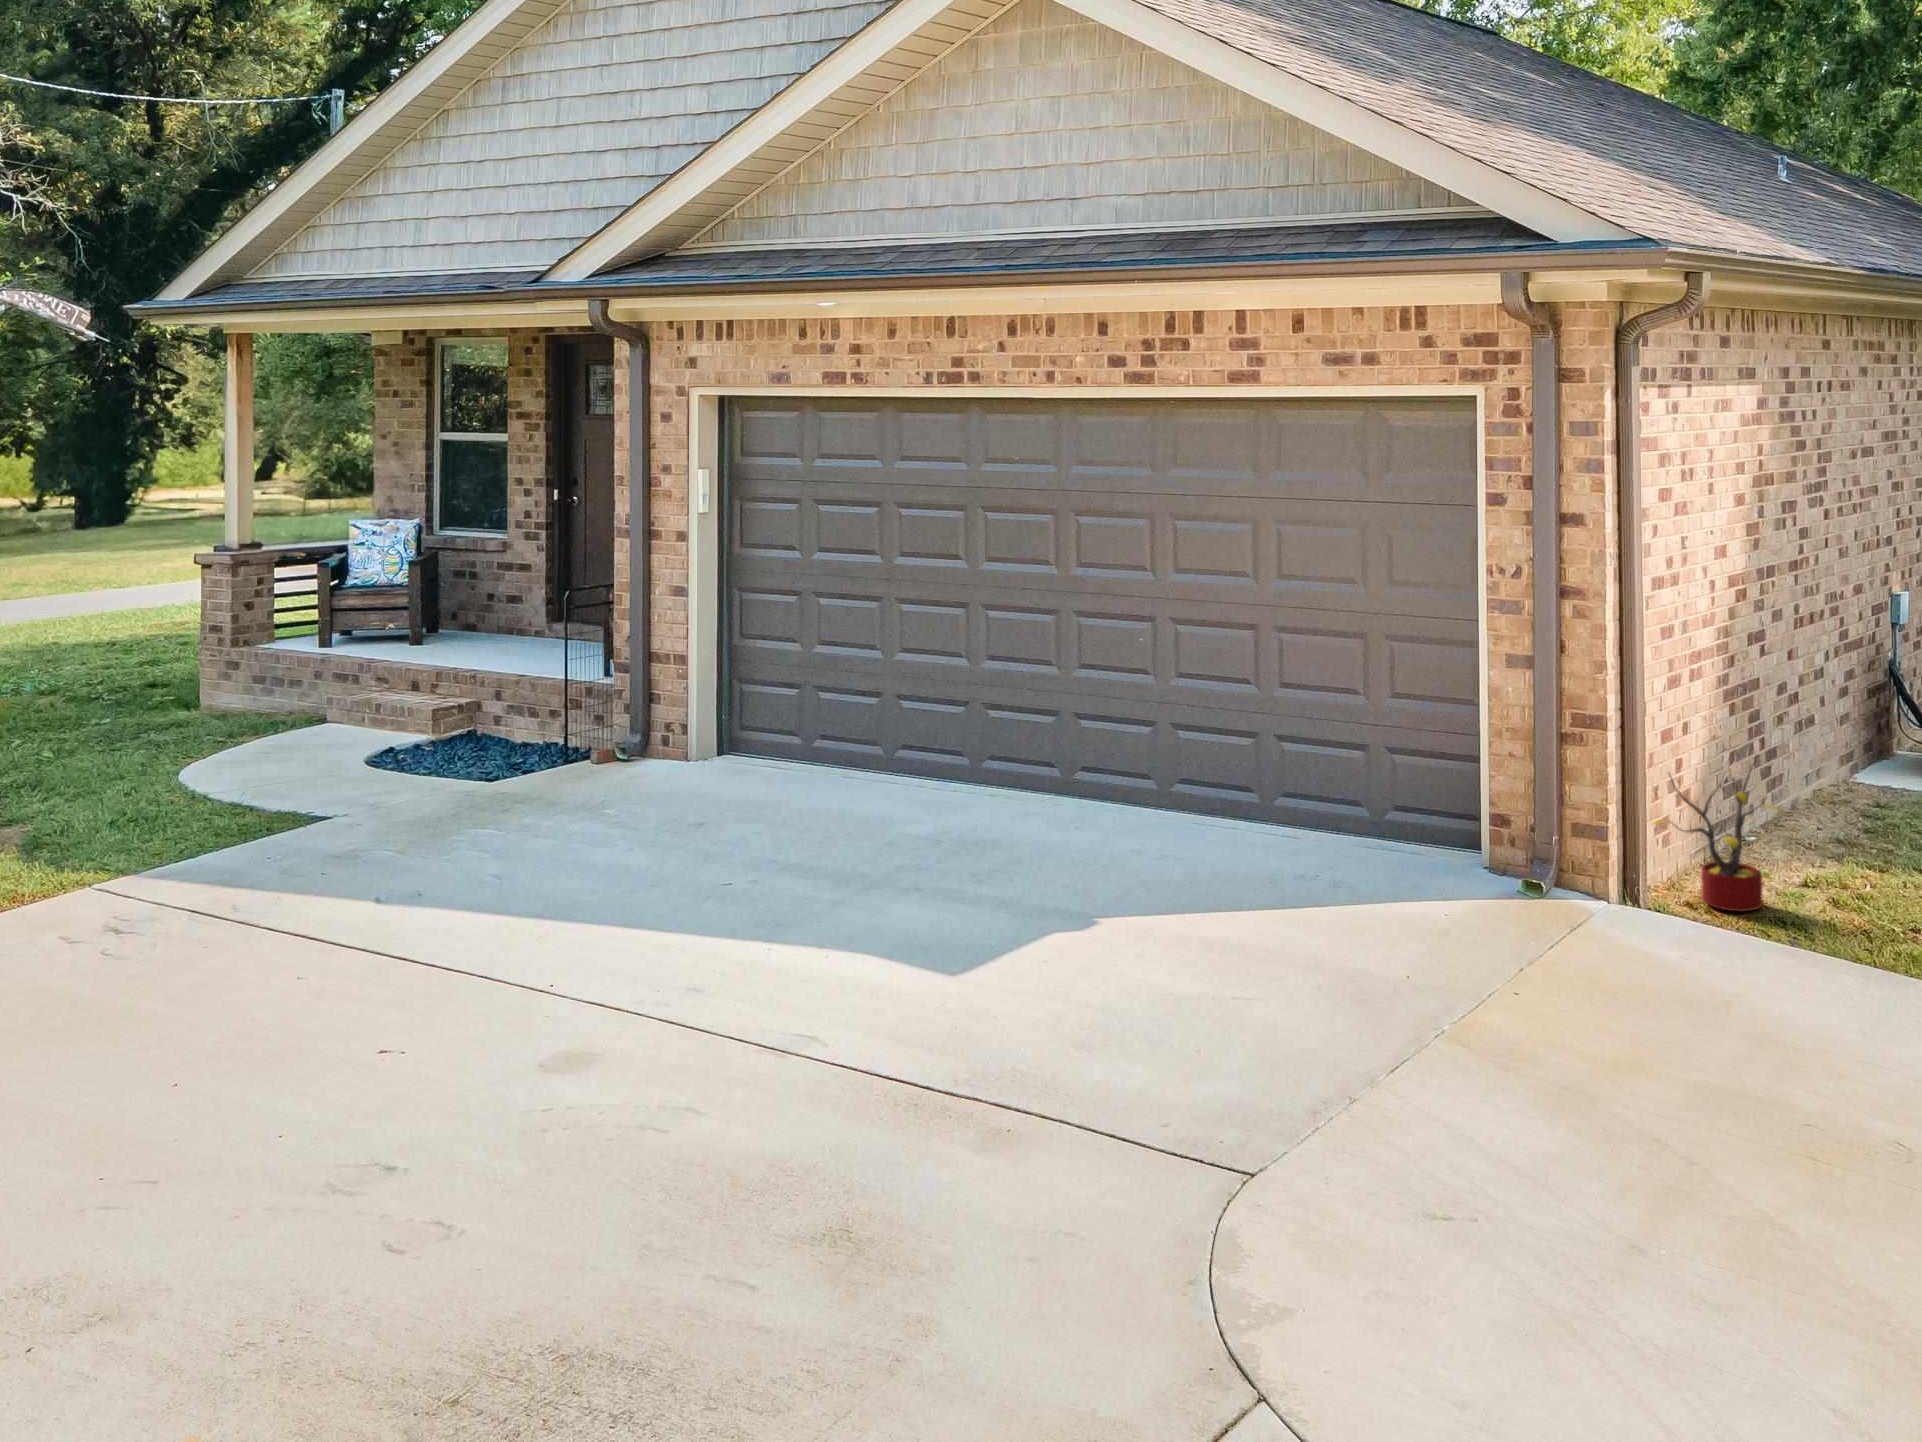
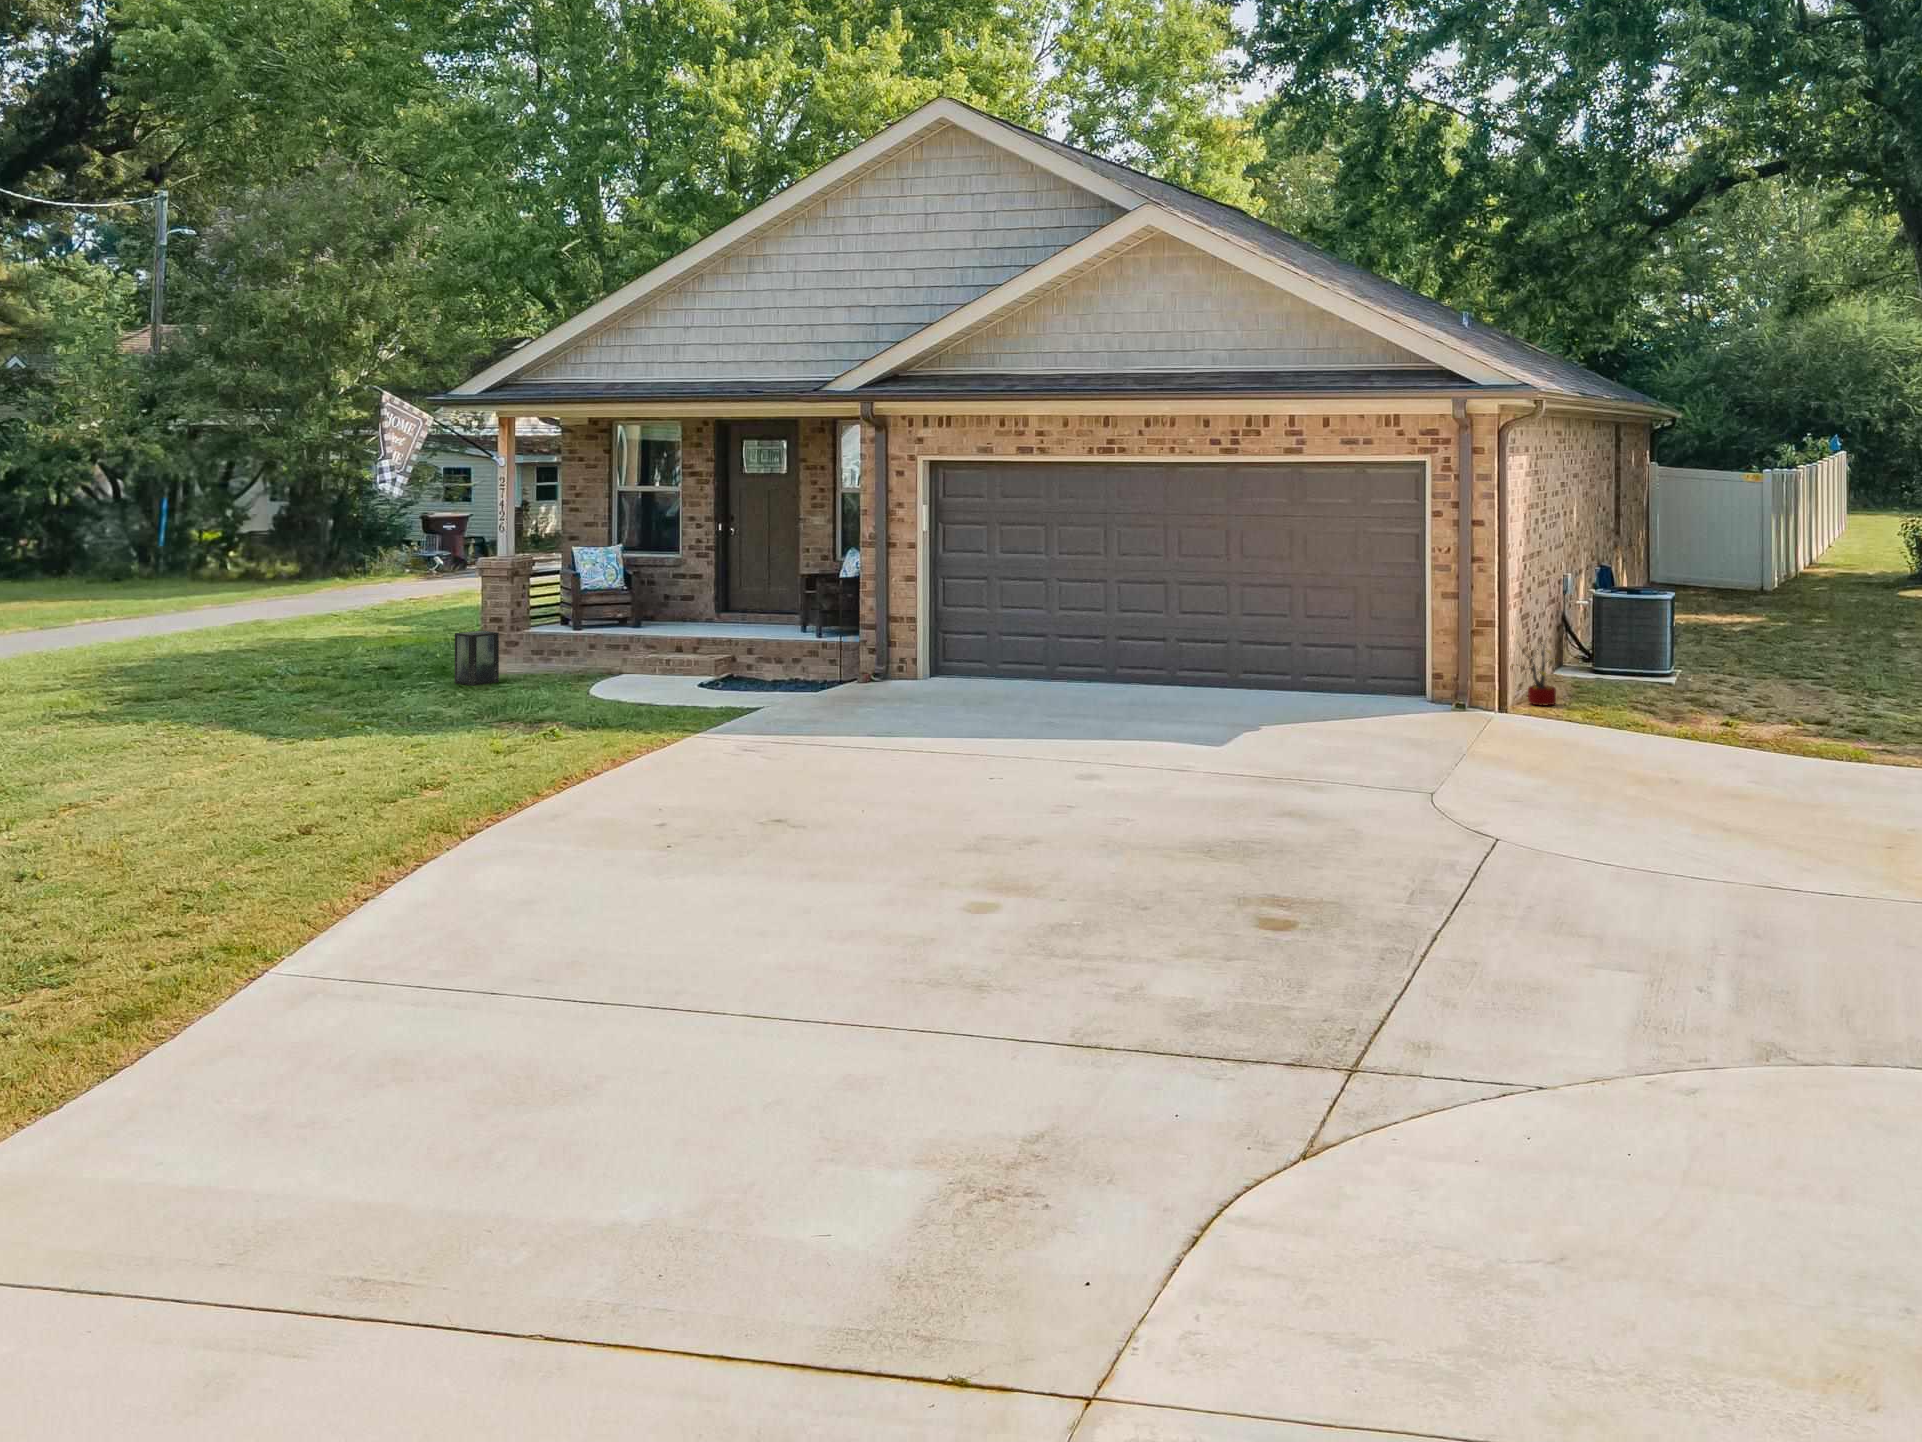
storage box: none [152,636,206,718] -> present [455,631,499,686]

